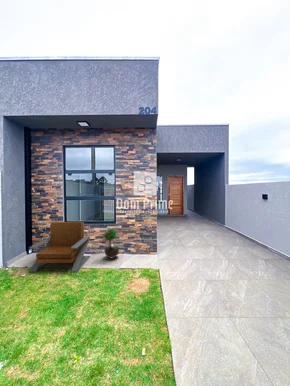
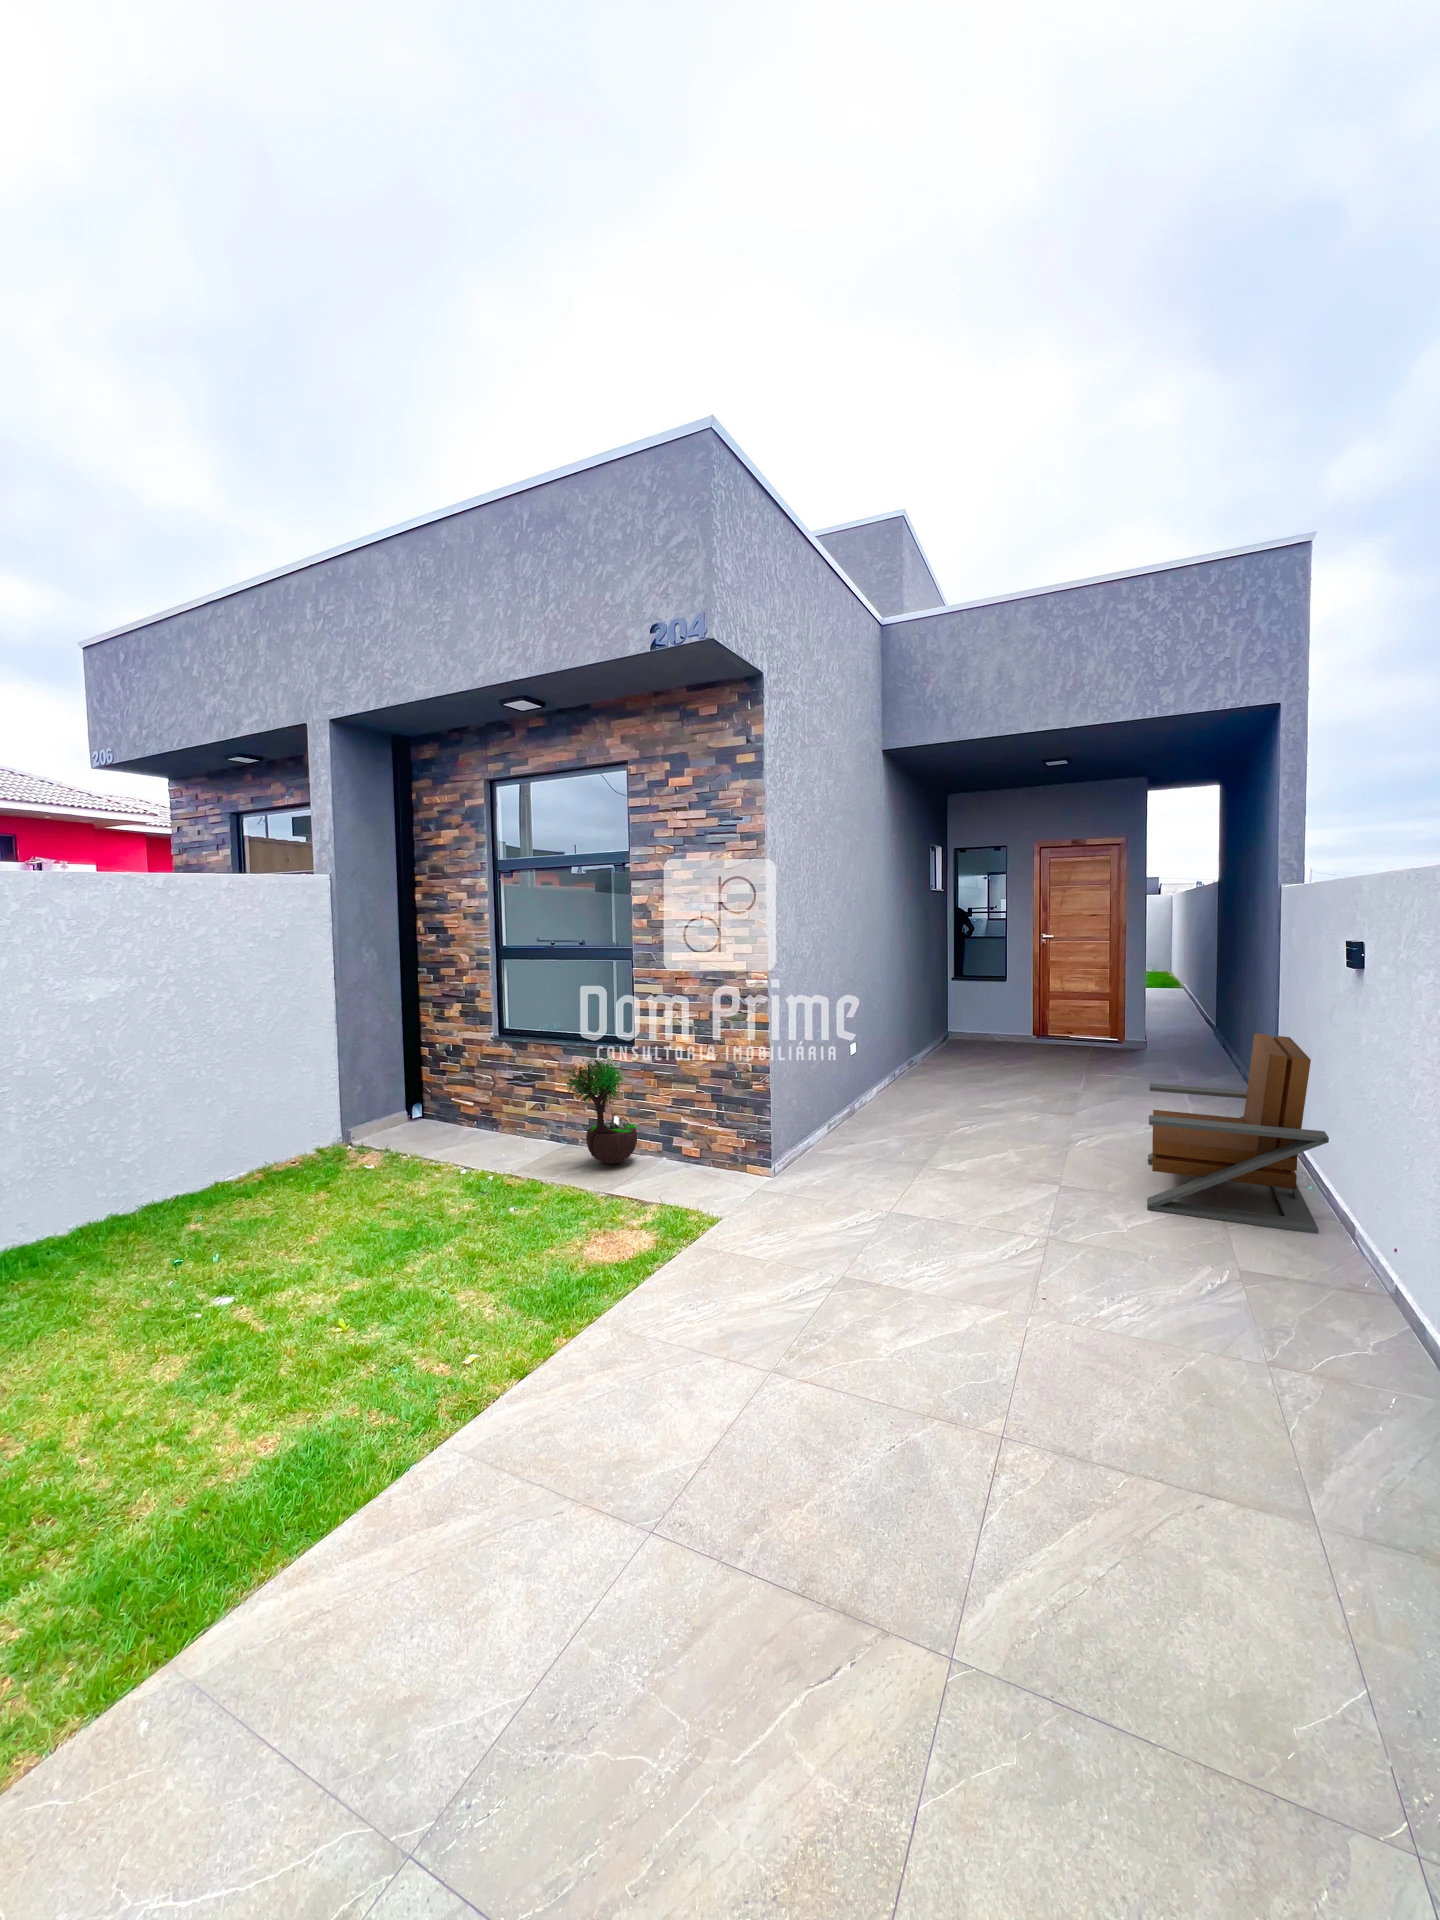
lounge chair: present [29,222,90,272] -> present [1147,1033,1329,1234]

